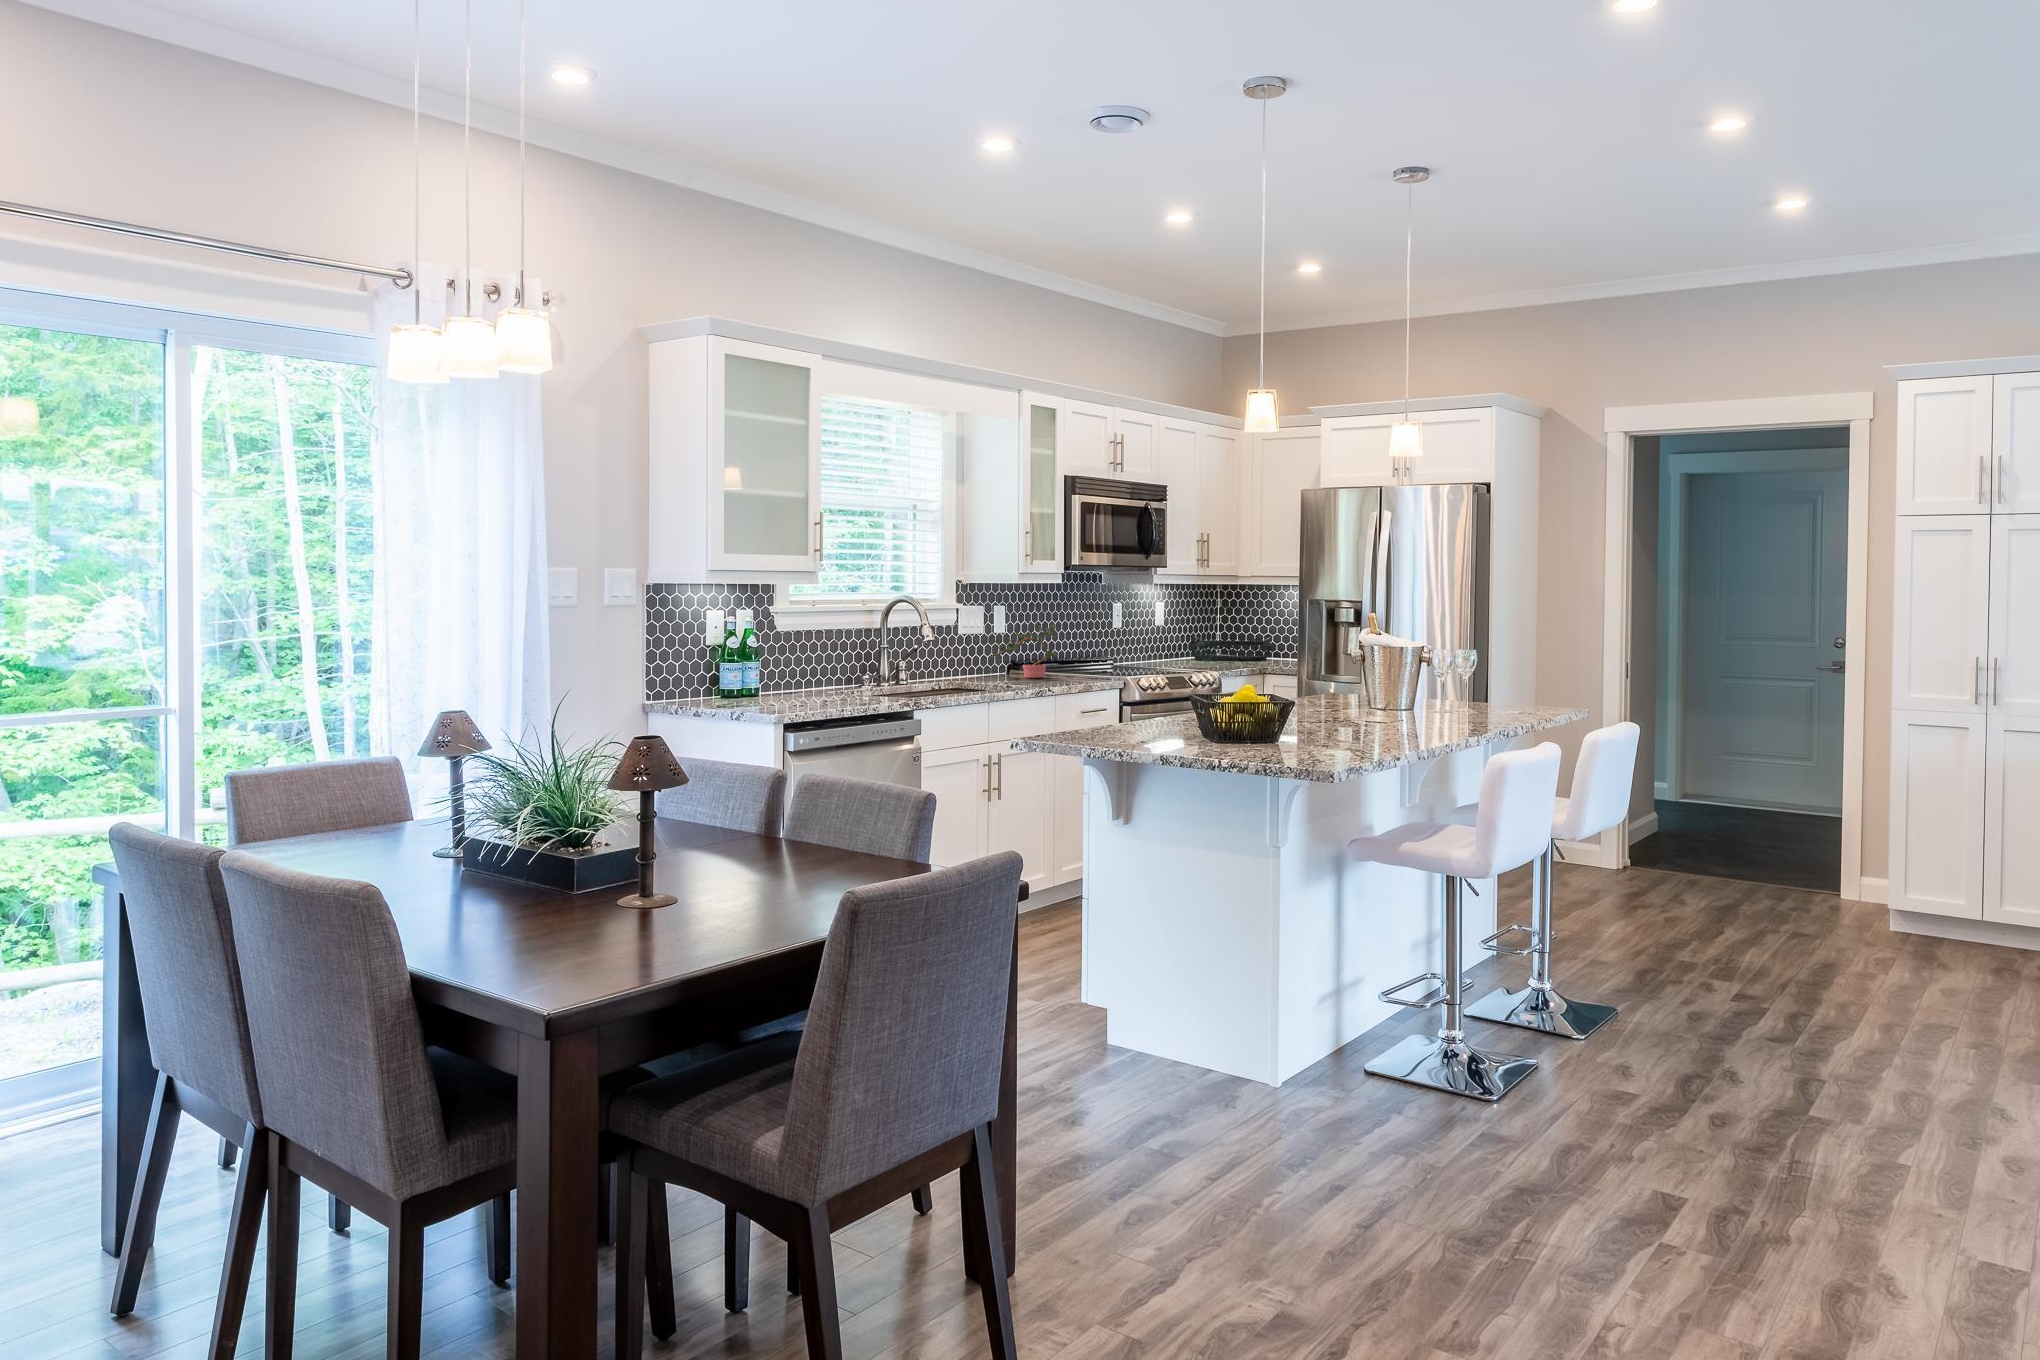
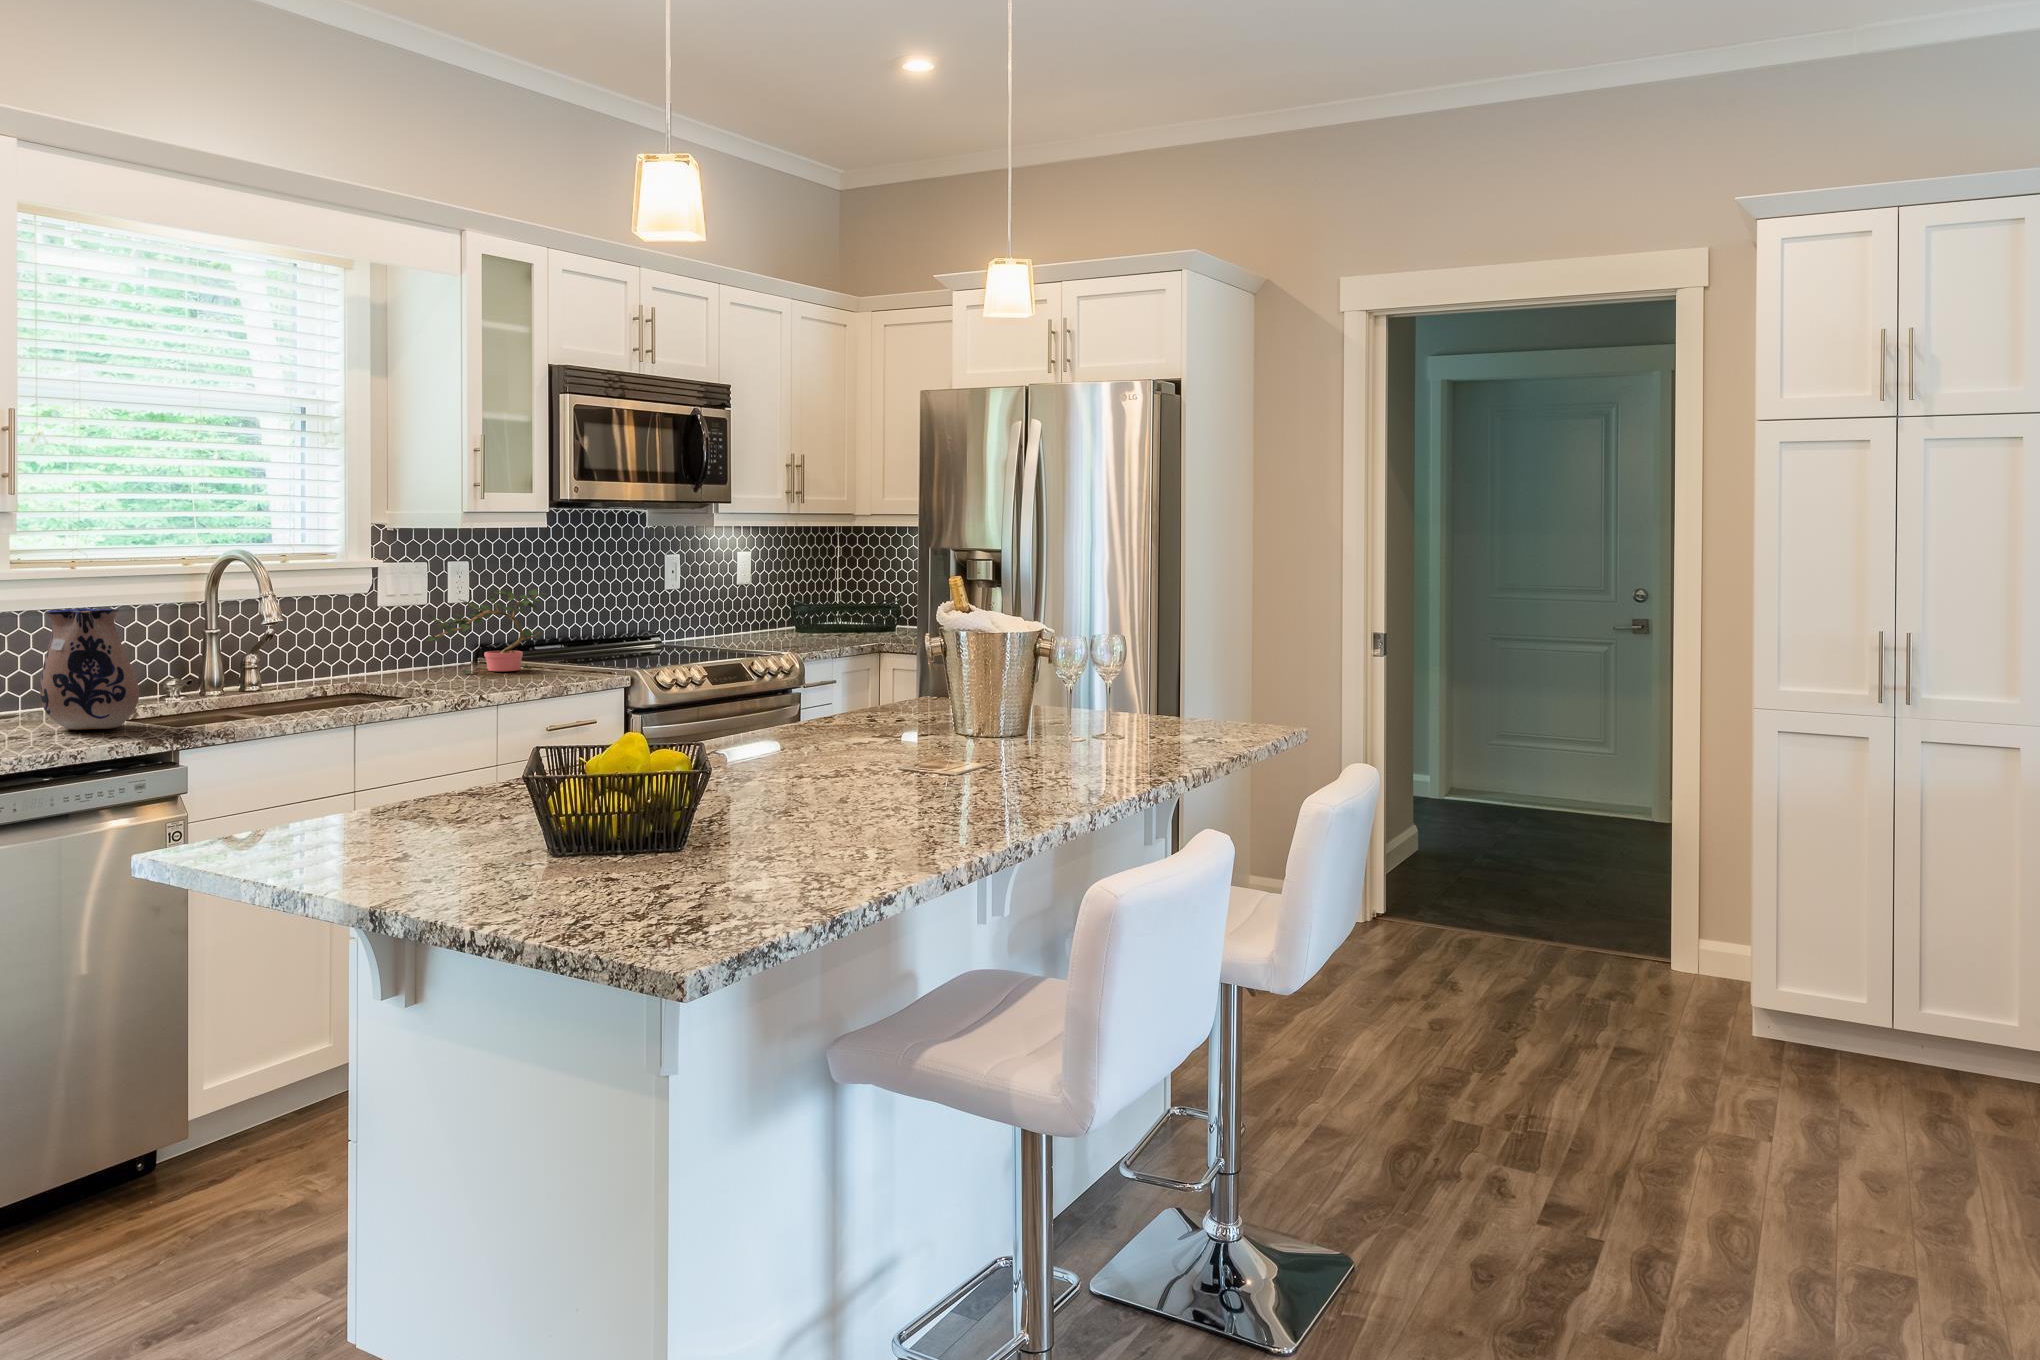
ceramic pitcher: none [823,629,873,700] -> present [40,608,139,730]

